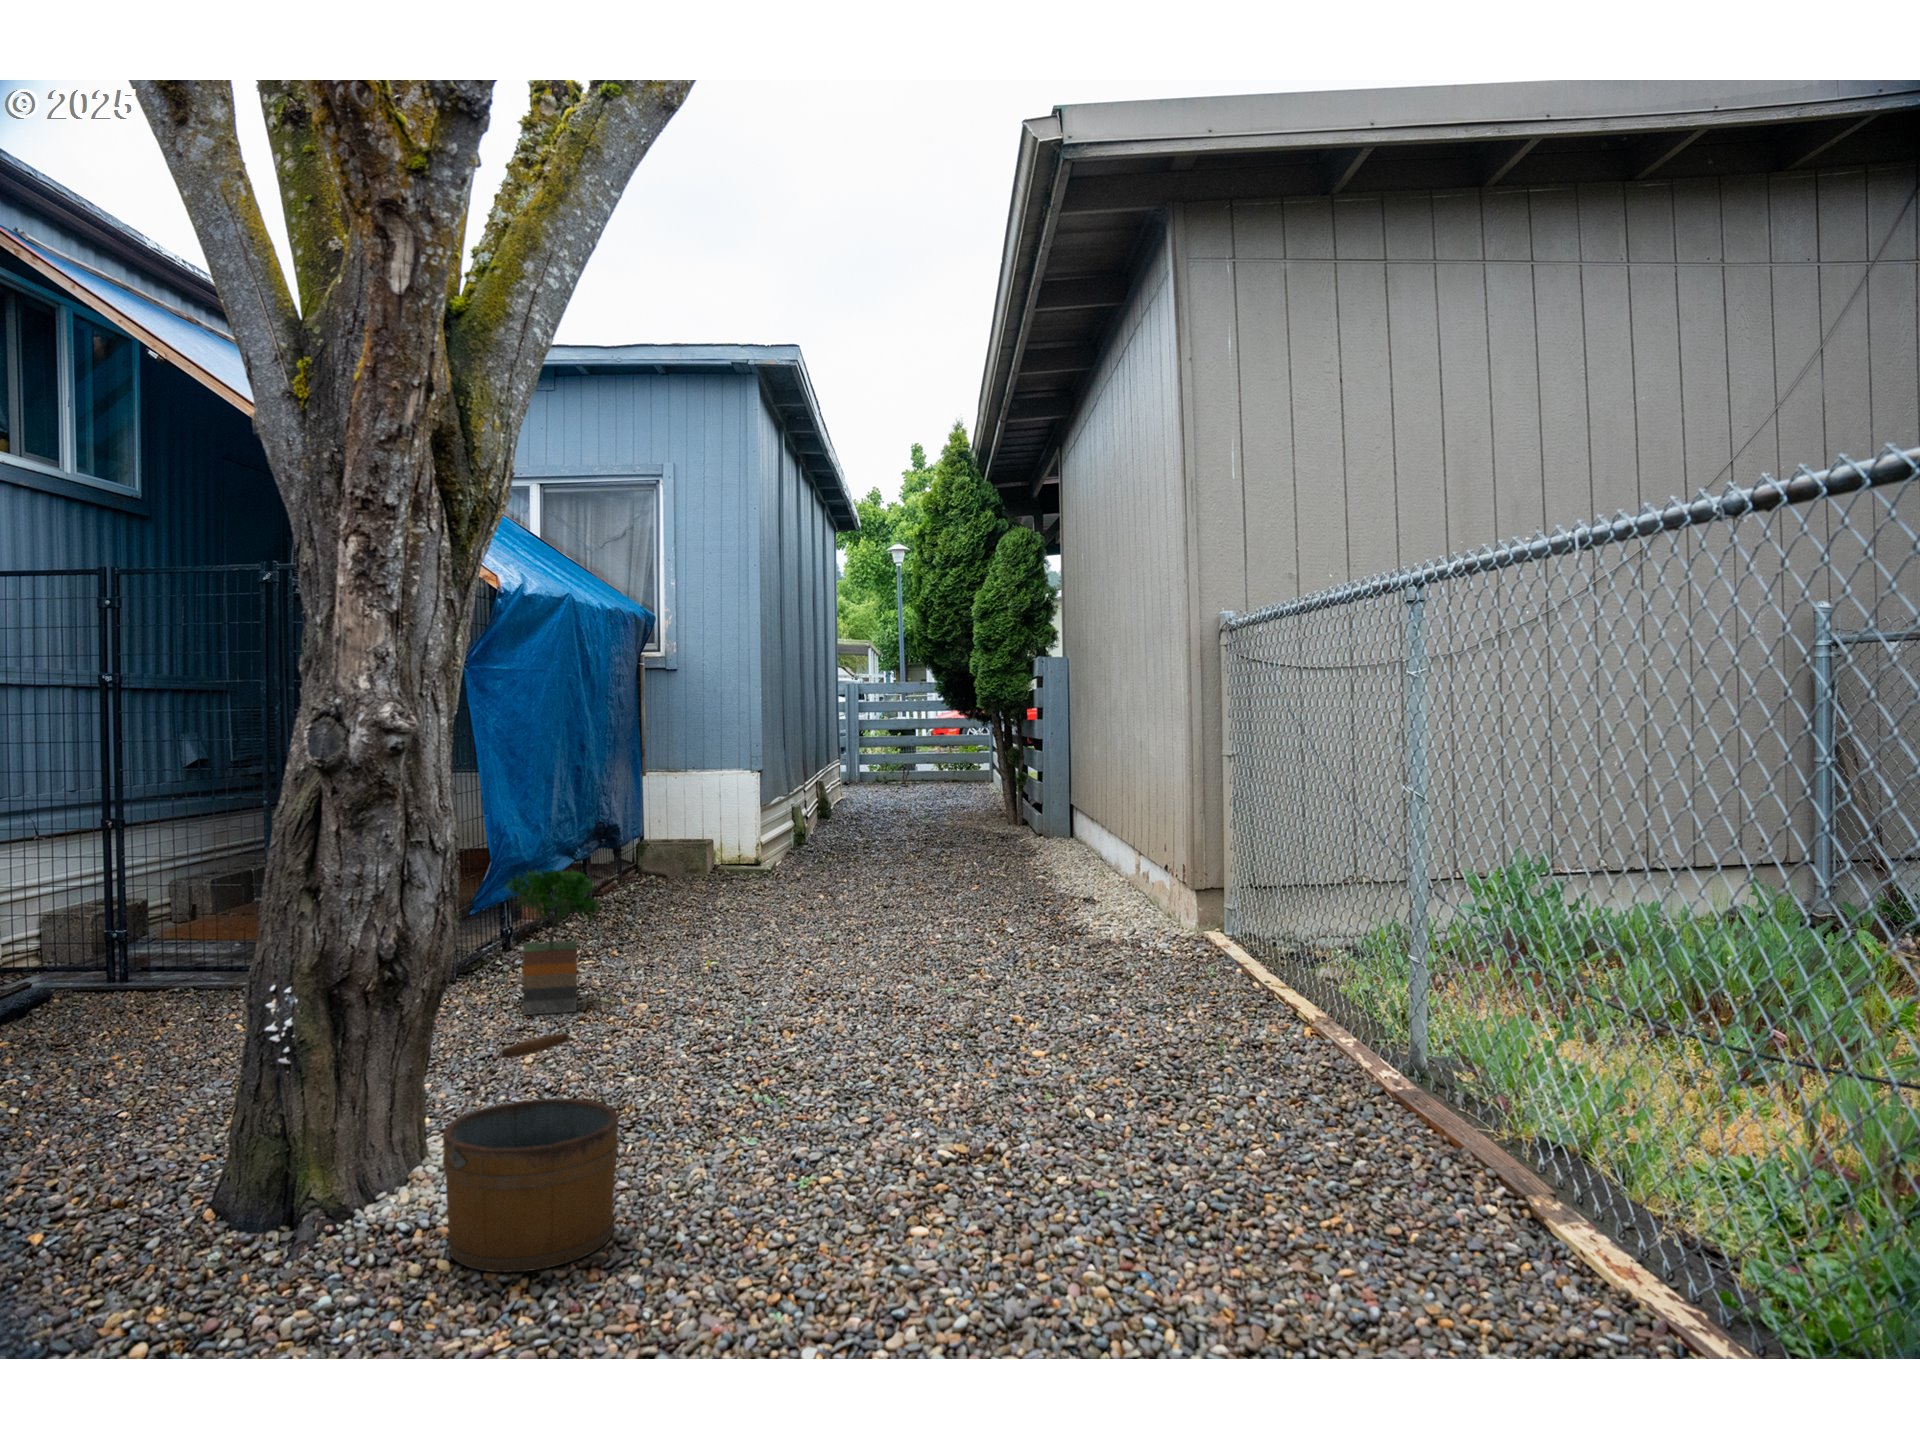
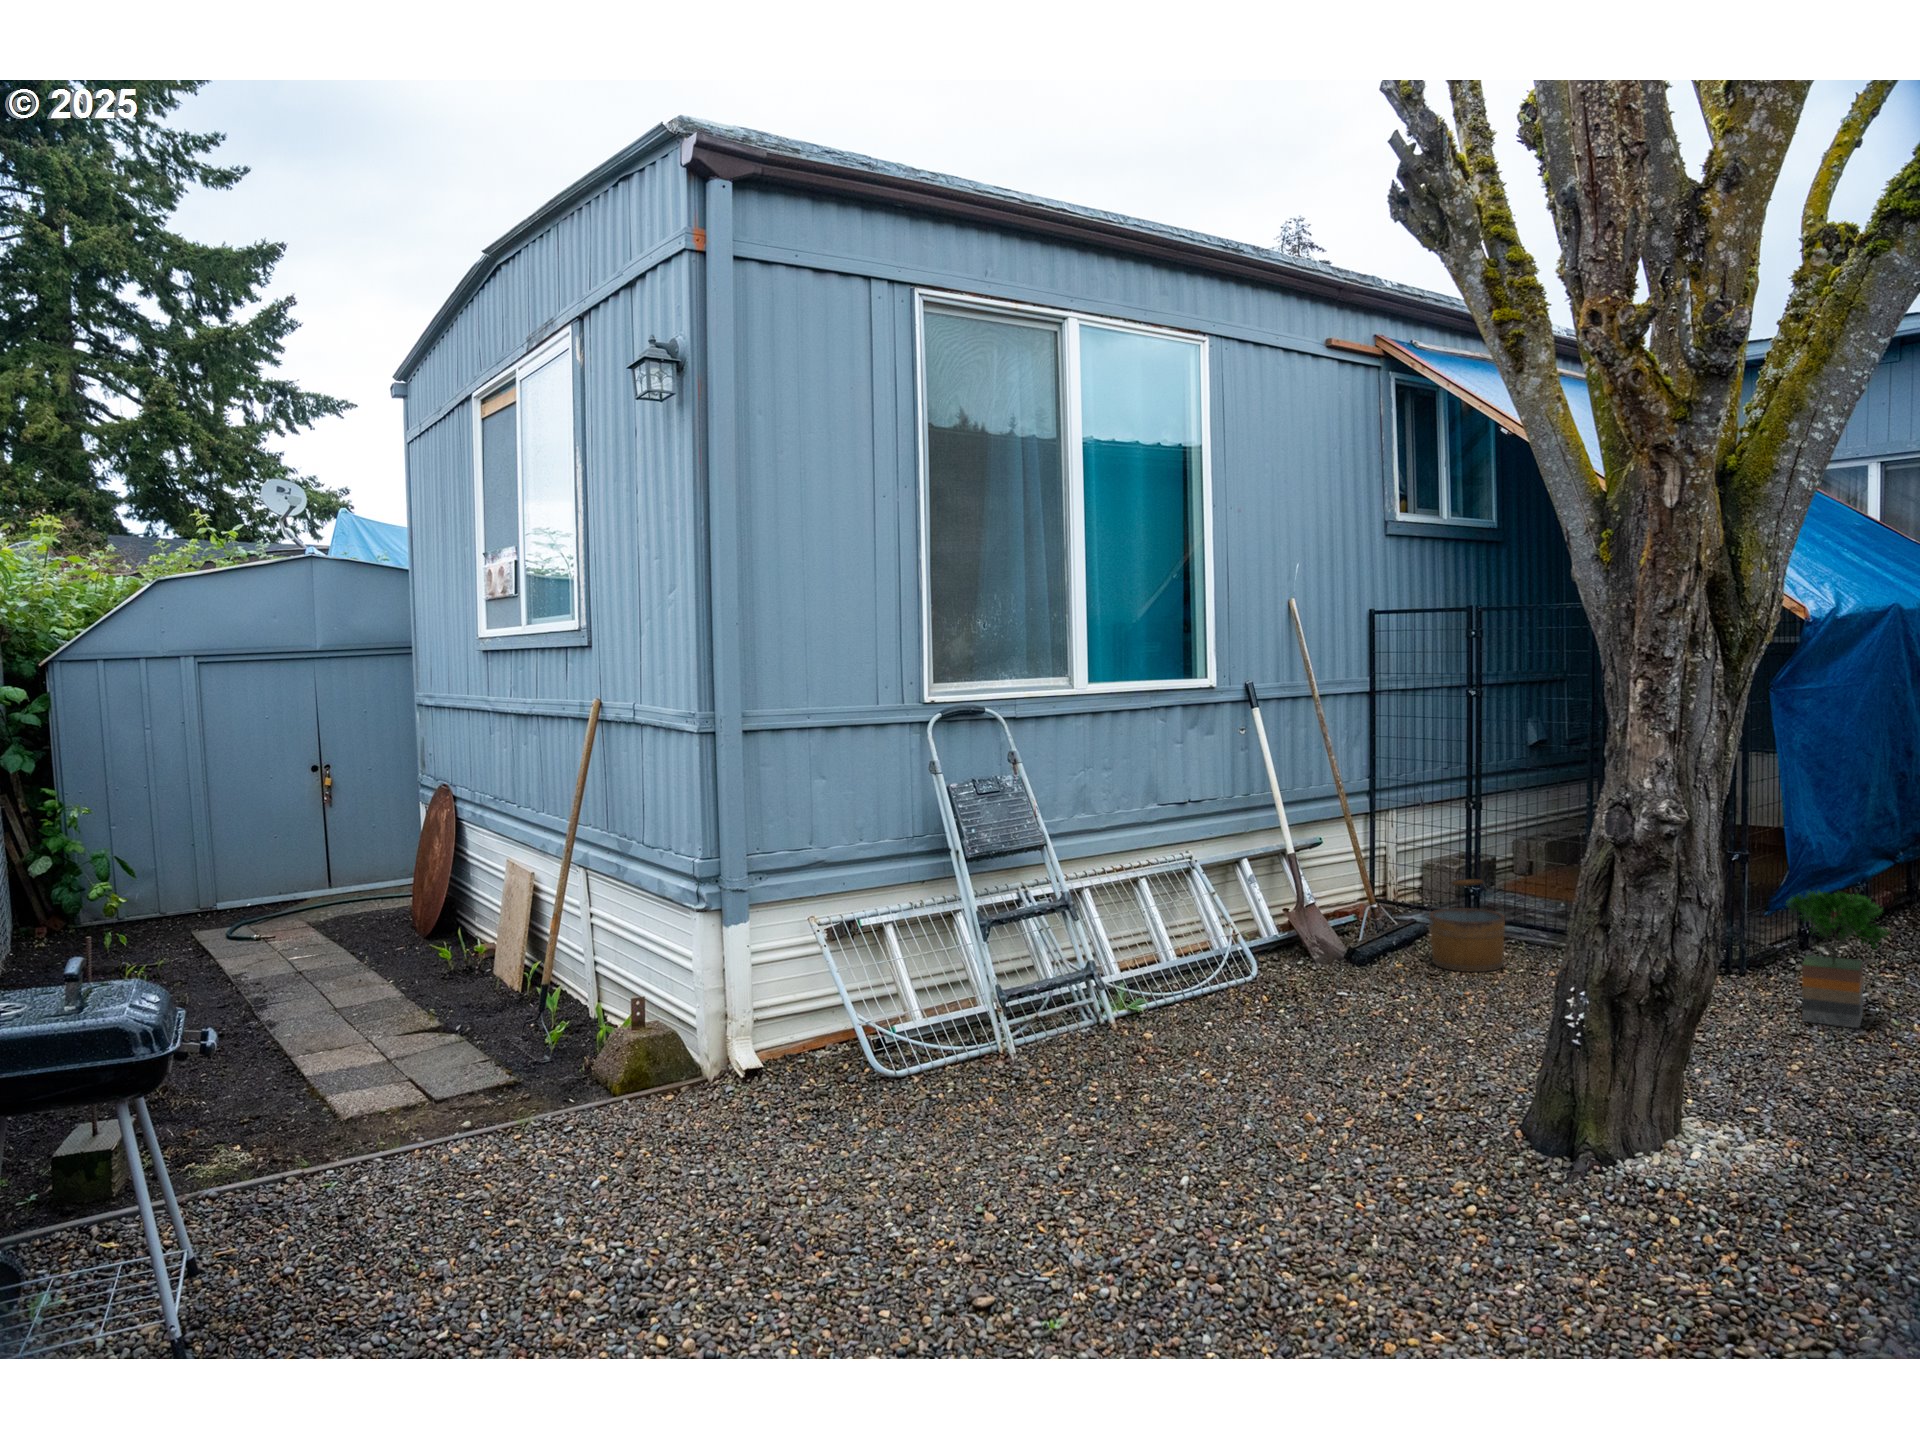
bucket: present [443,1033,618,1272] -> present [1429,879,1505,972]

